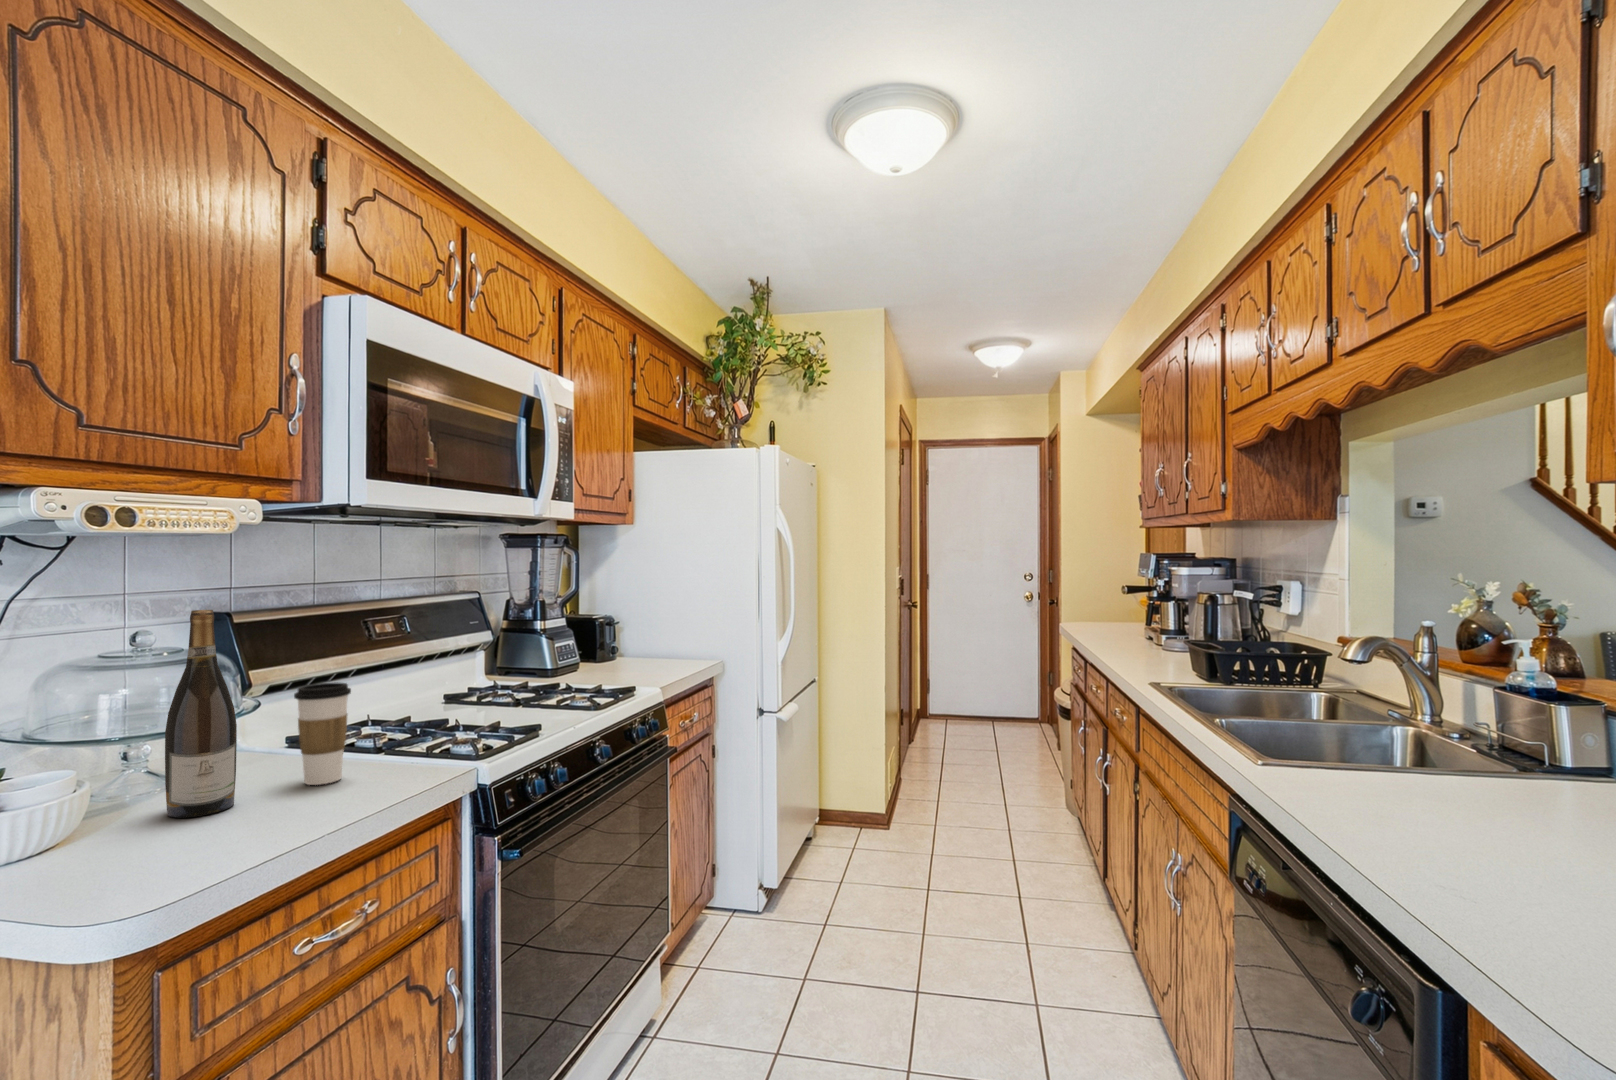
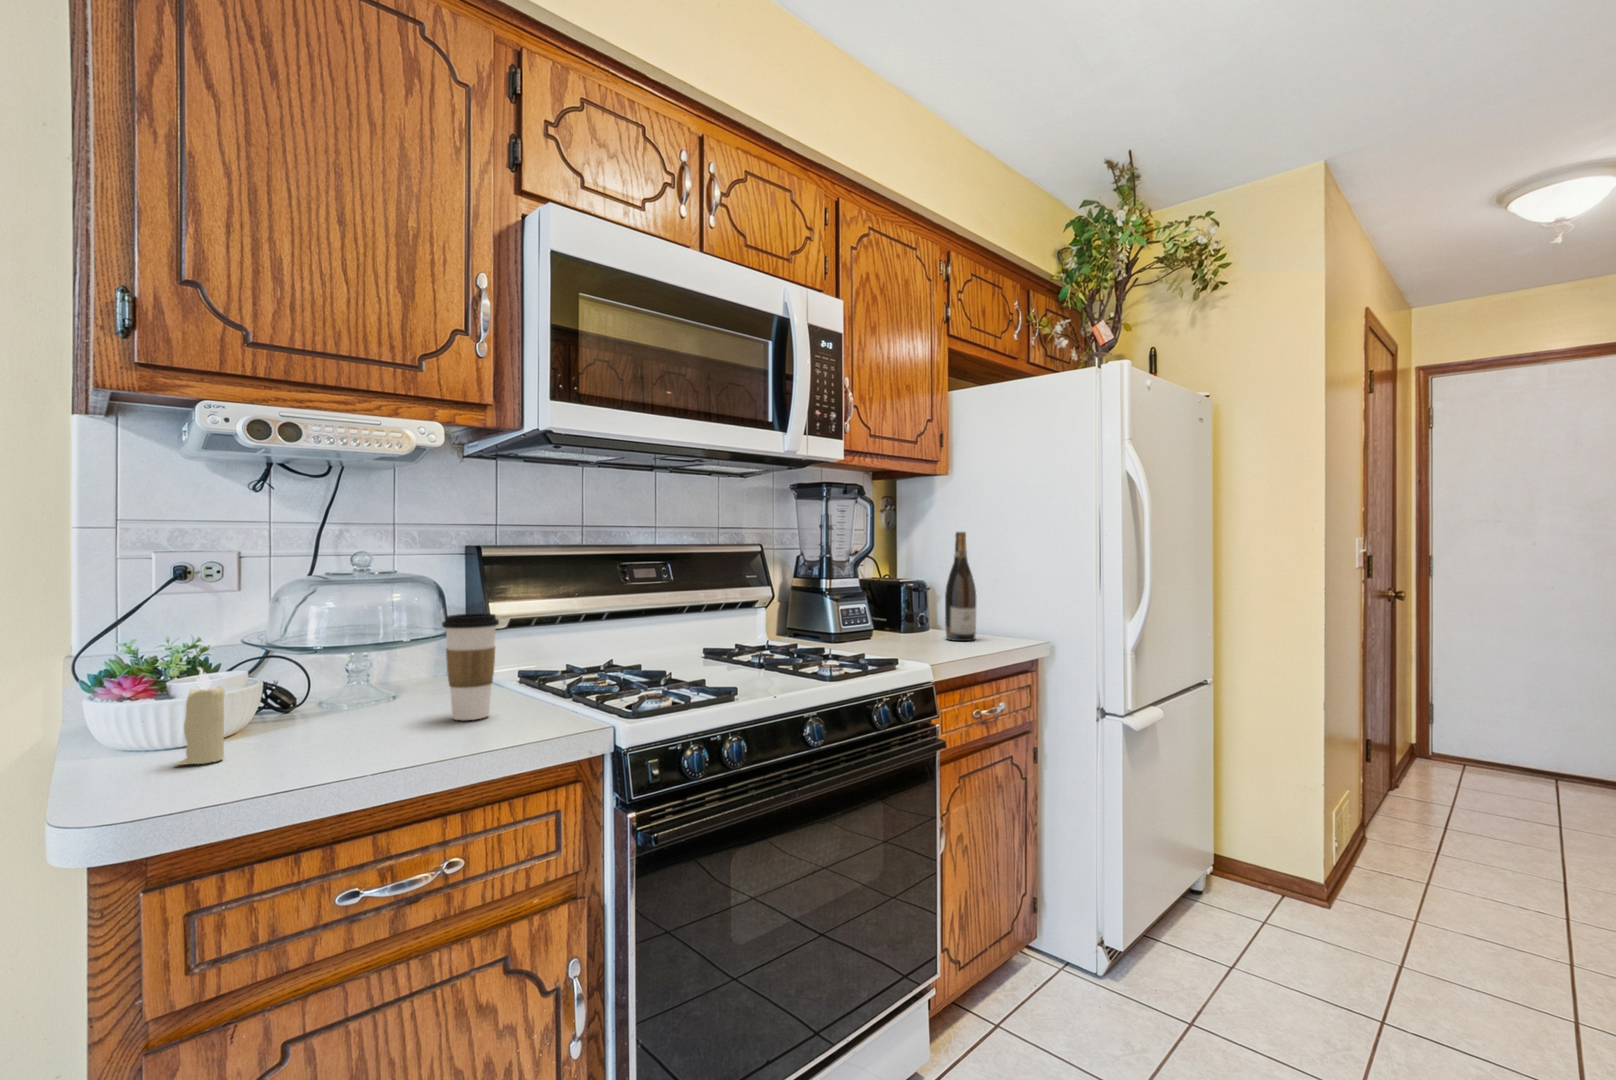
wine bottle: present [165,610,237,818] -> present [945,532,976,641]
candle: none [82,765,131,866] -> present [175,667,224,765]

